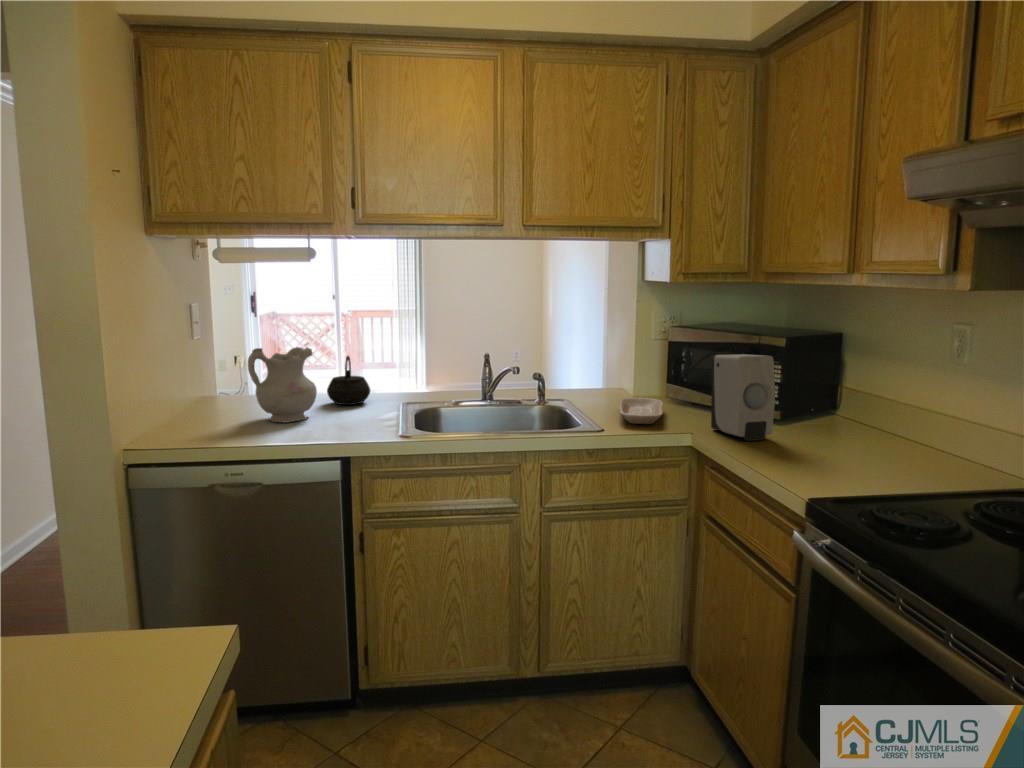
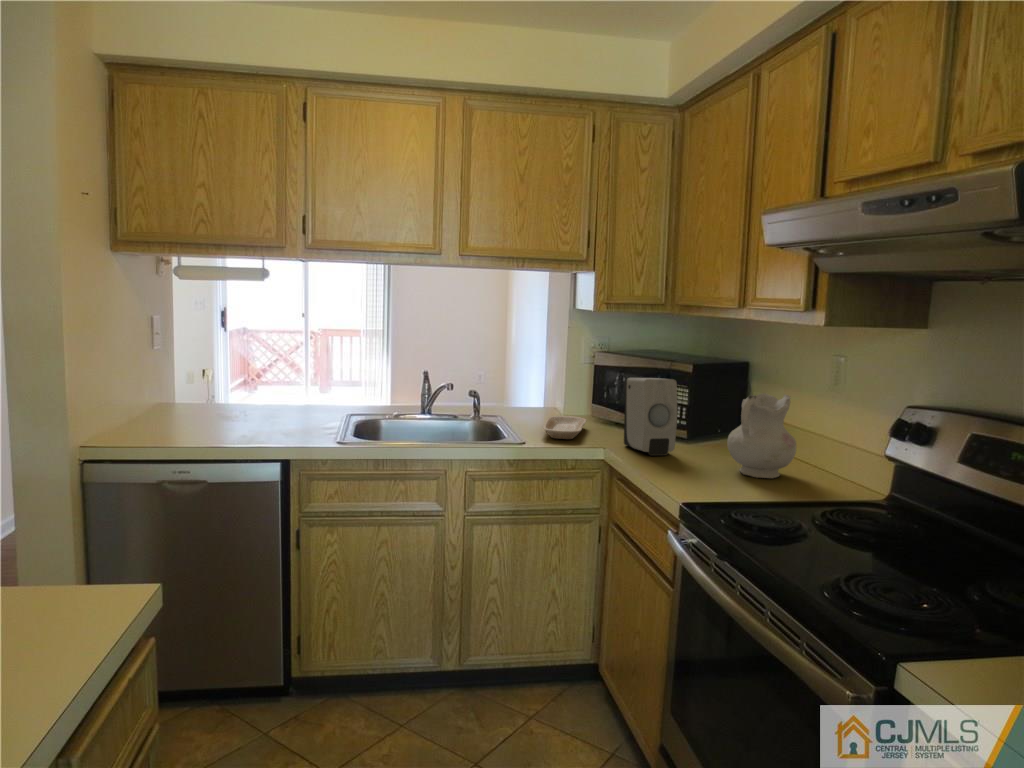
ceramic pitcher: present [248,347,317,422] -> present [728,393,796,478]
kettle: present [327,356,371,405] -> none [277,369,318,415]

